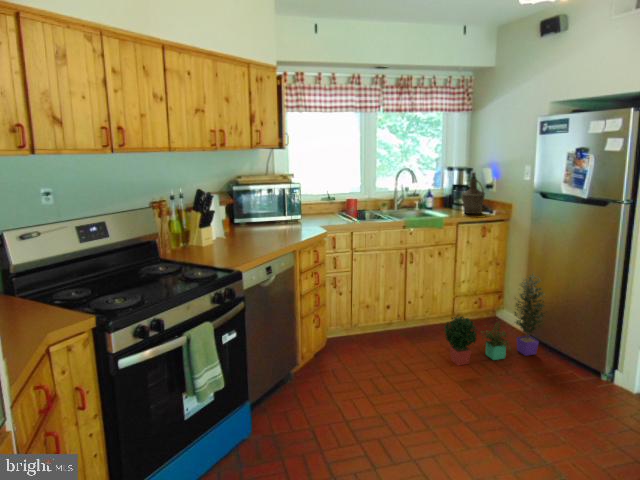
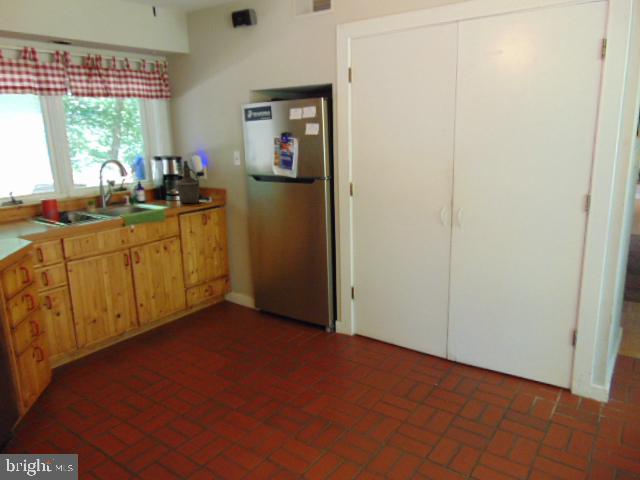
potted plant: present [444,274,544,365] -> none [187,251,277,357]

